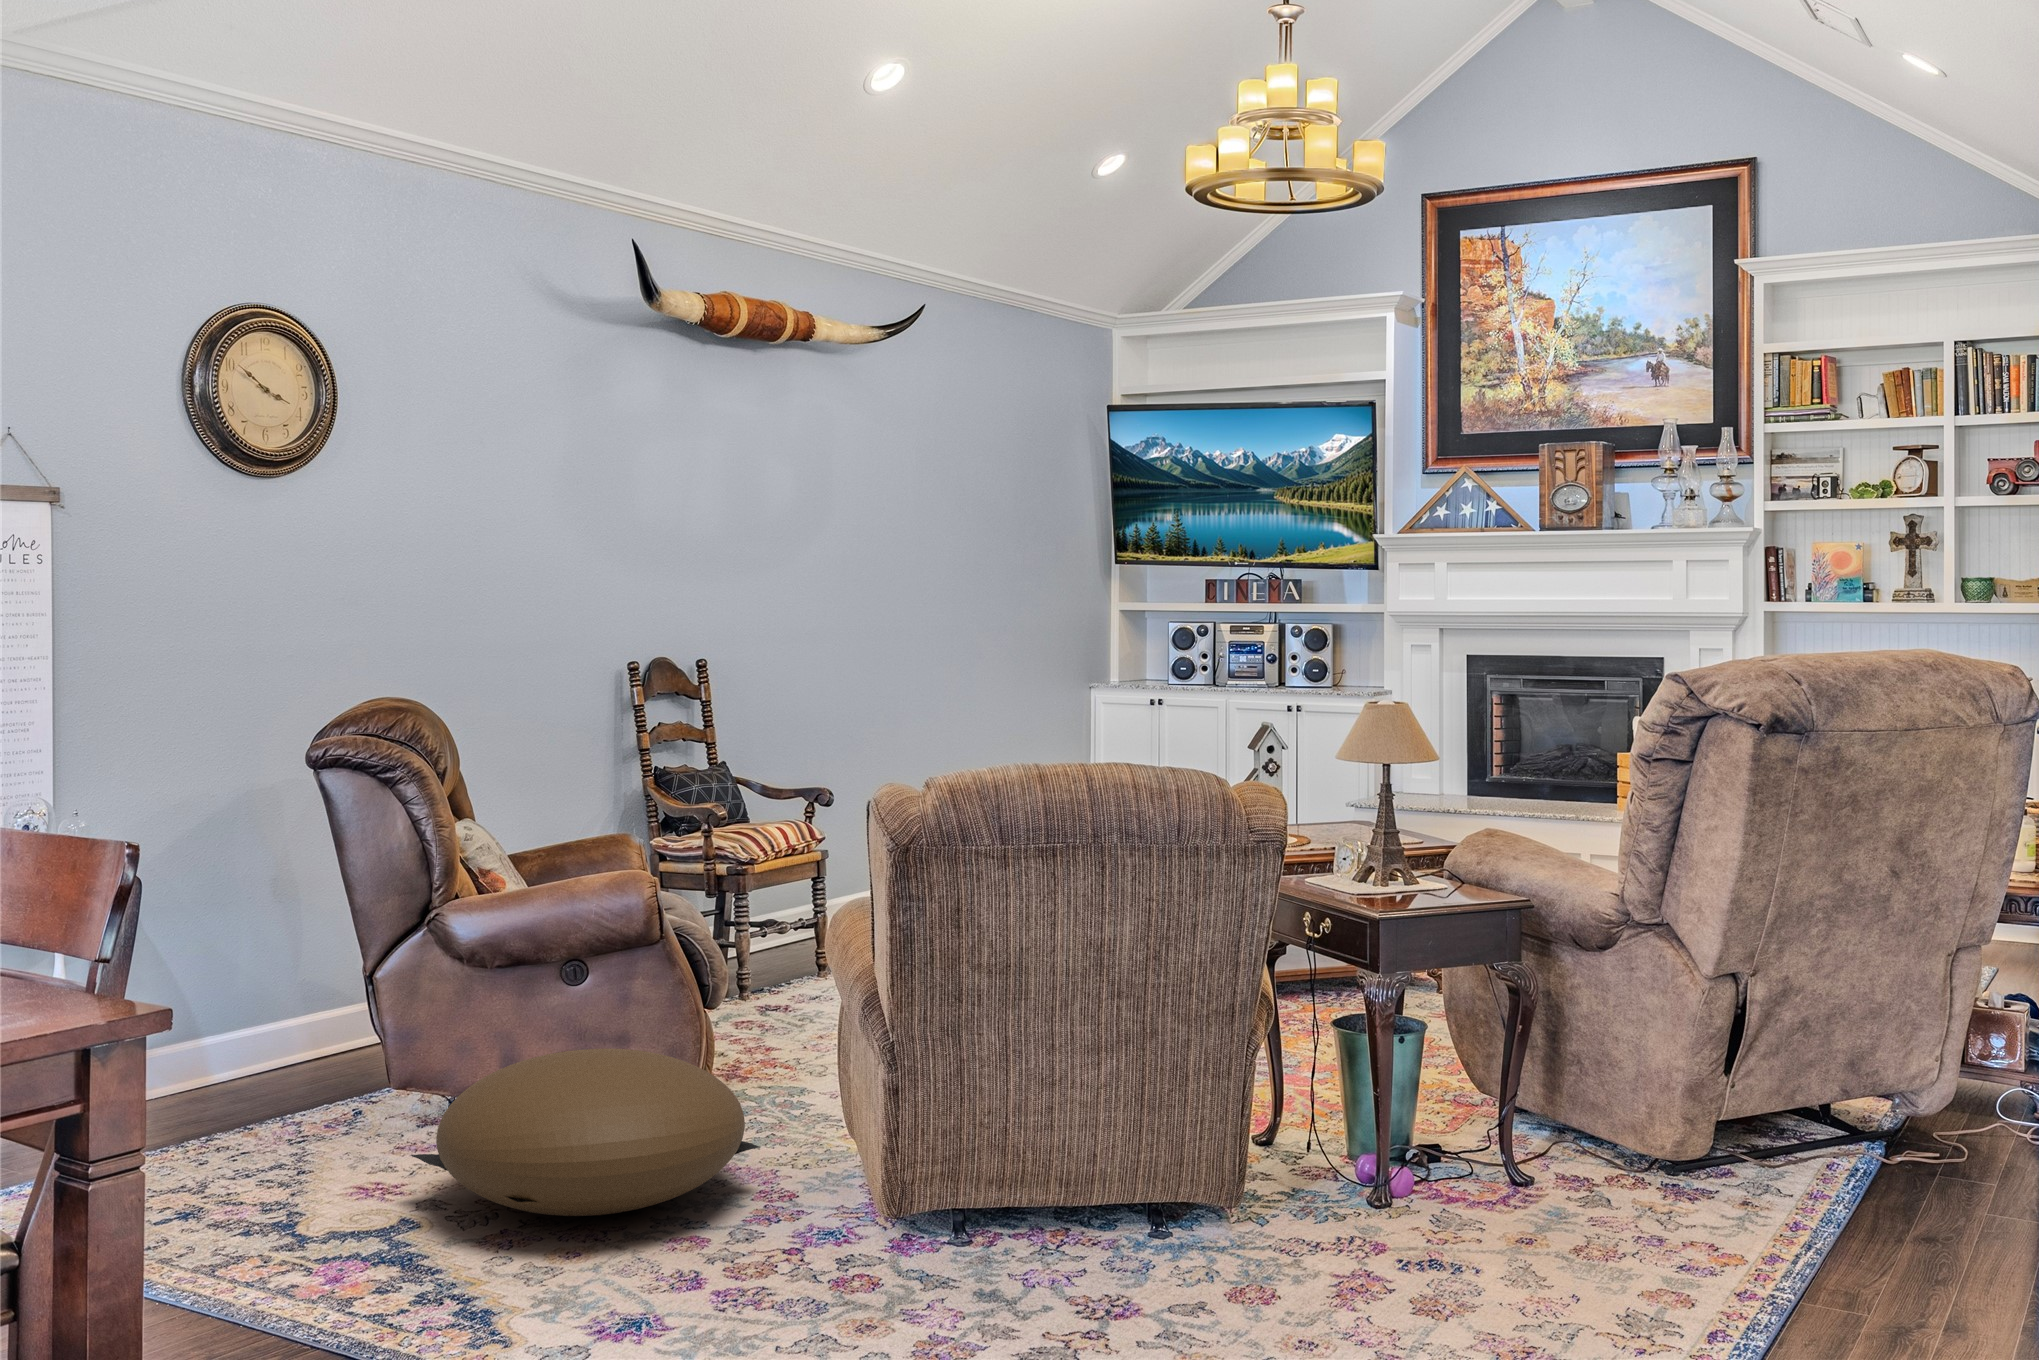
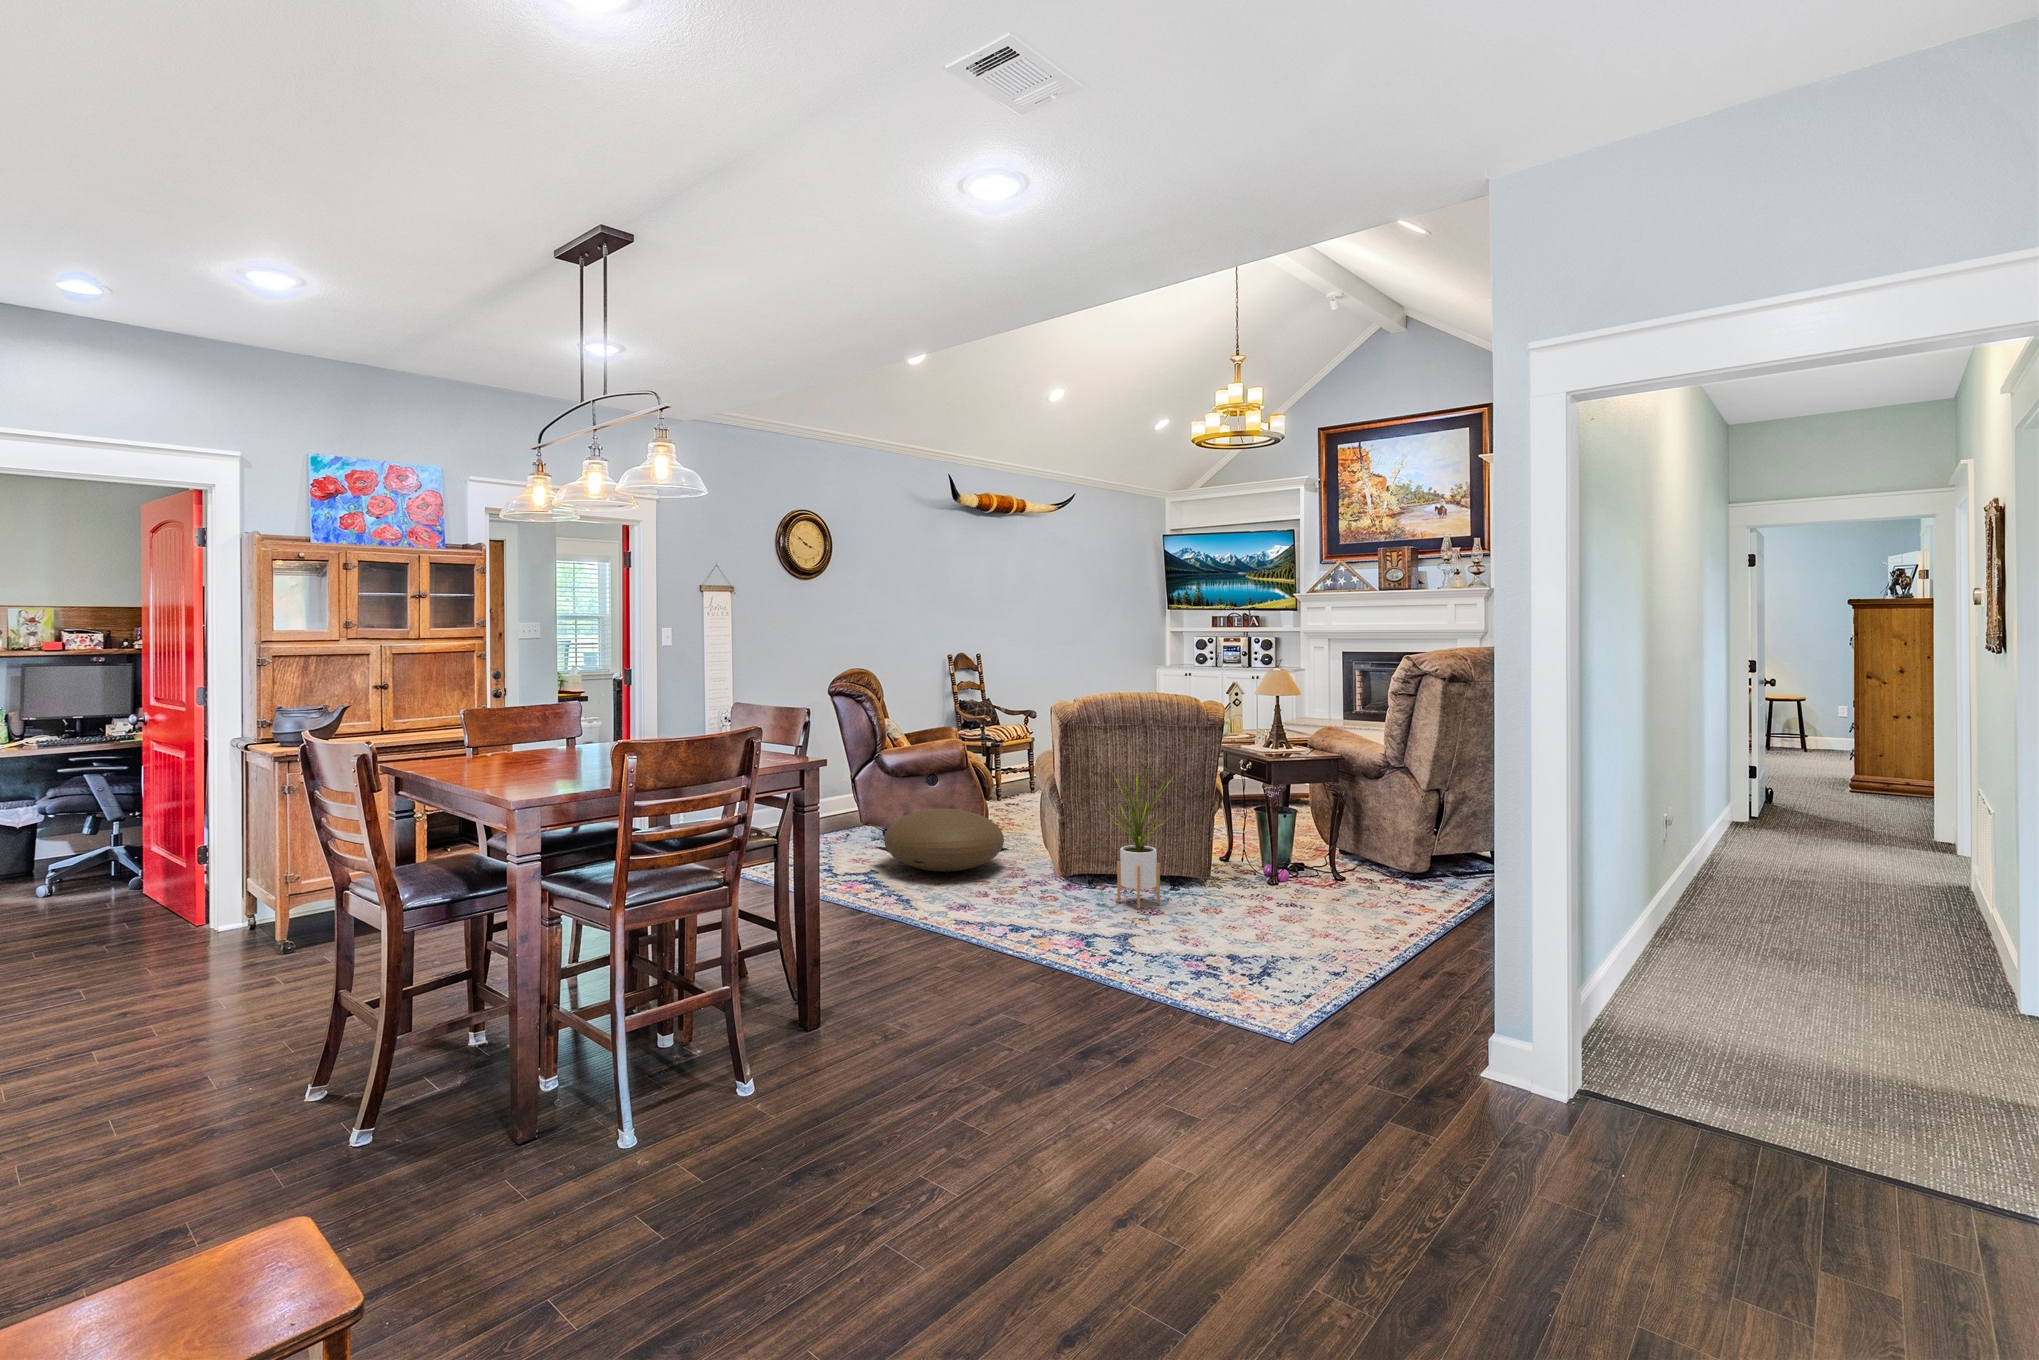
house plant: none [985,931,1172,1300] -> present [1106,769,1174,908]

